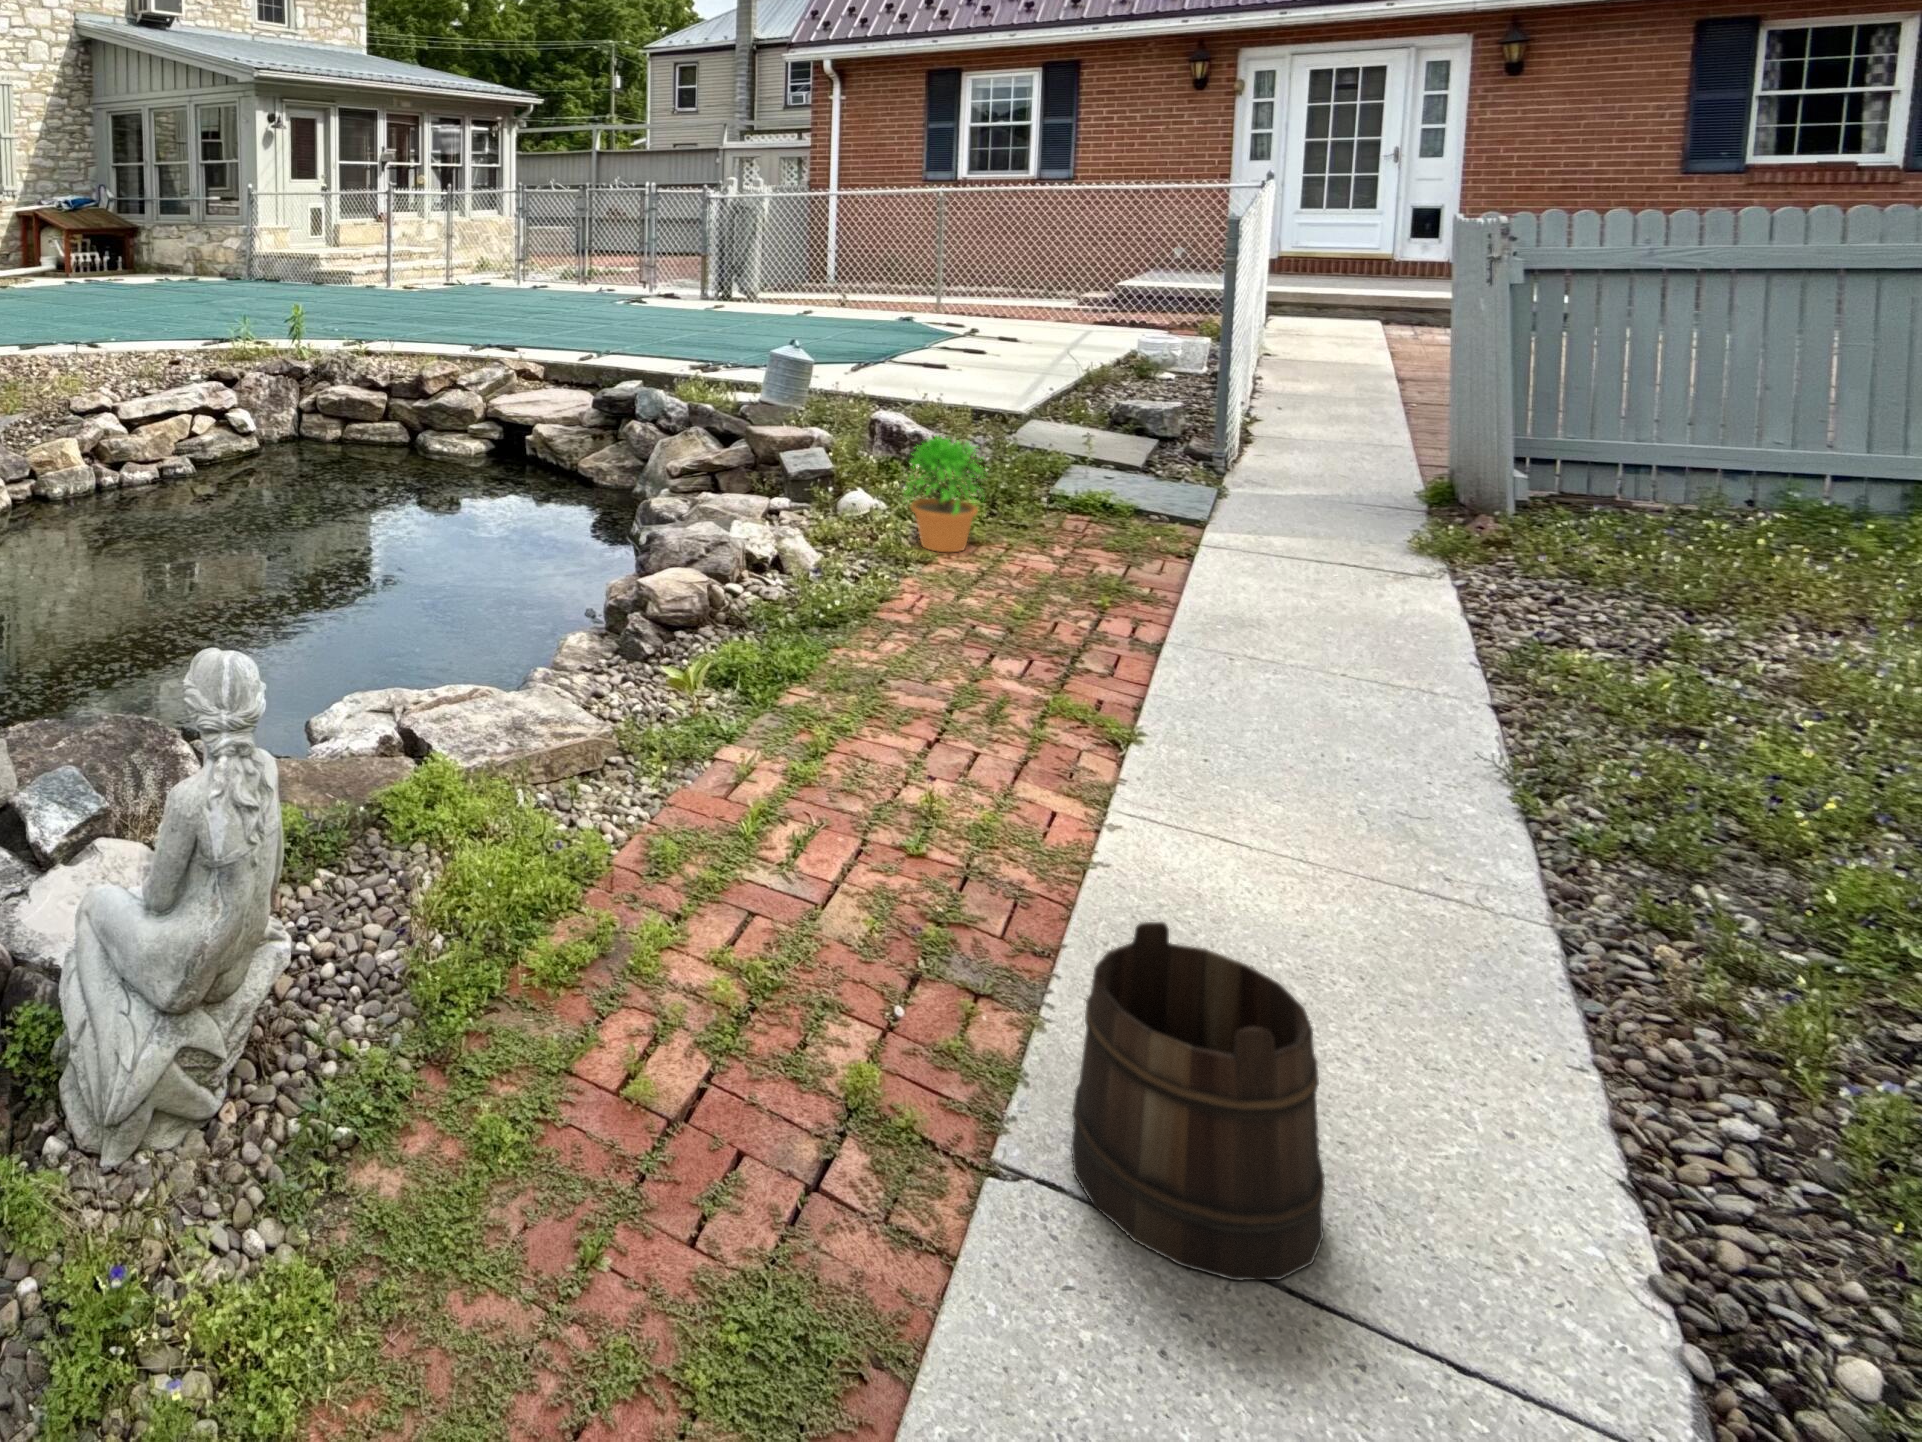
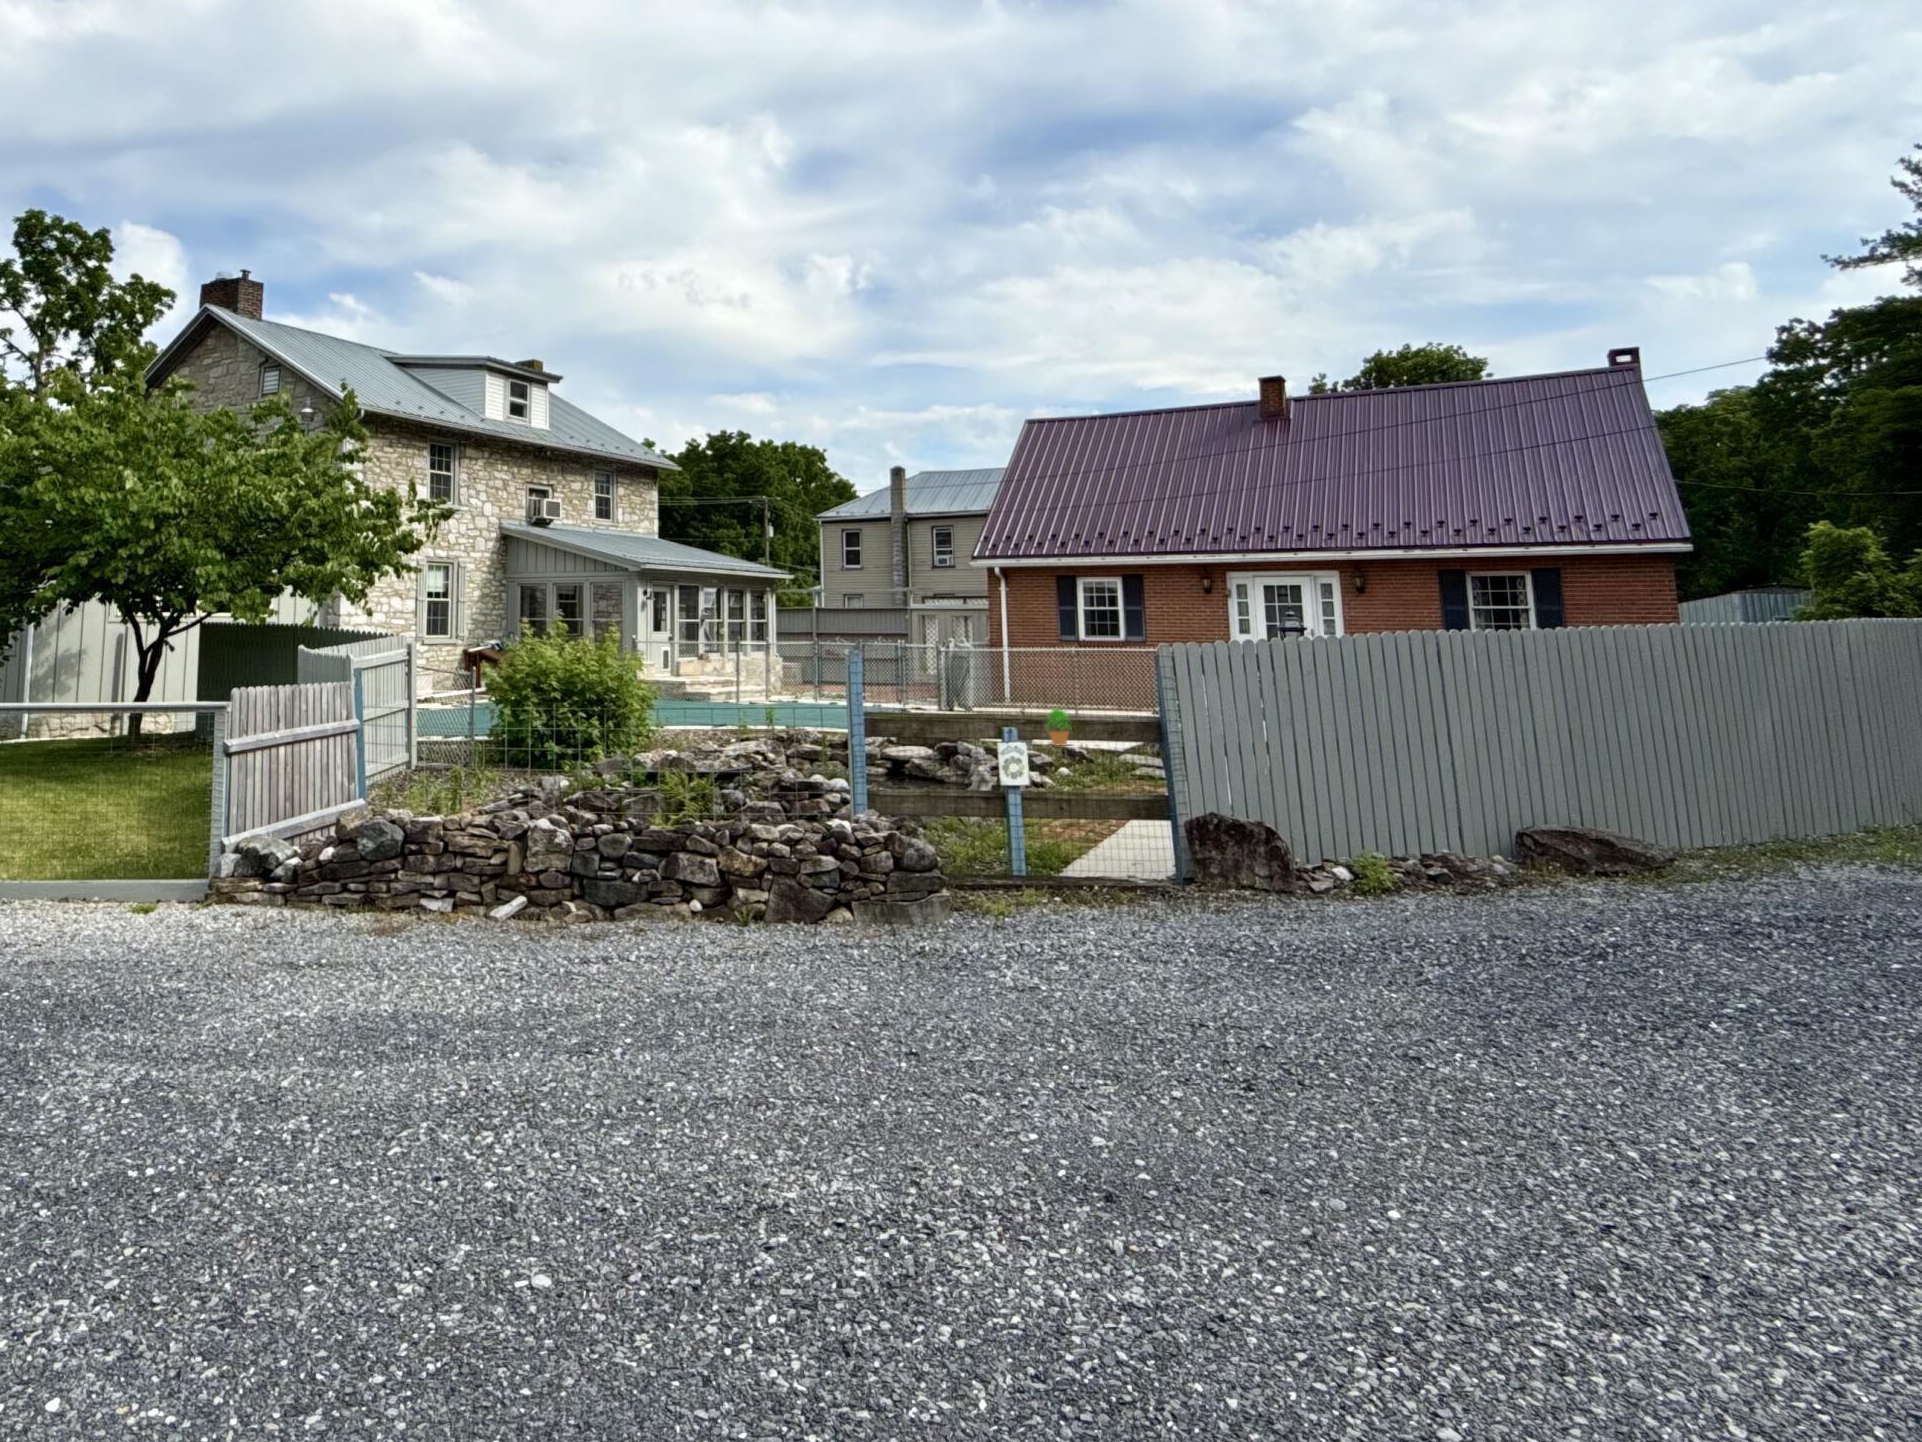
bucket: present [1071,922,1325,1281] -> none [1071,735,1106,773]

